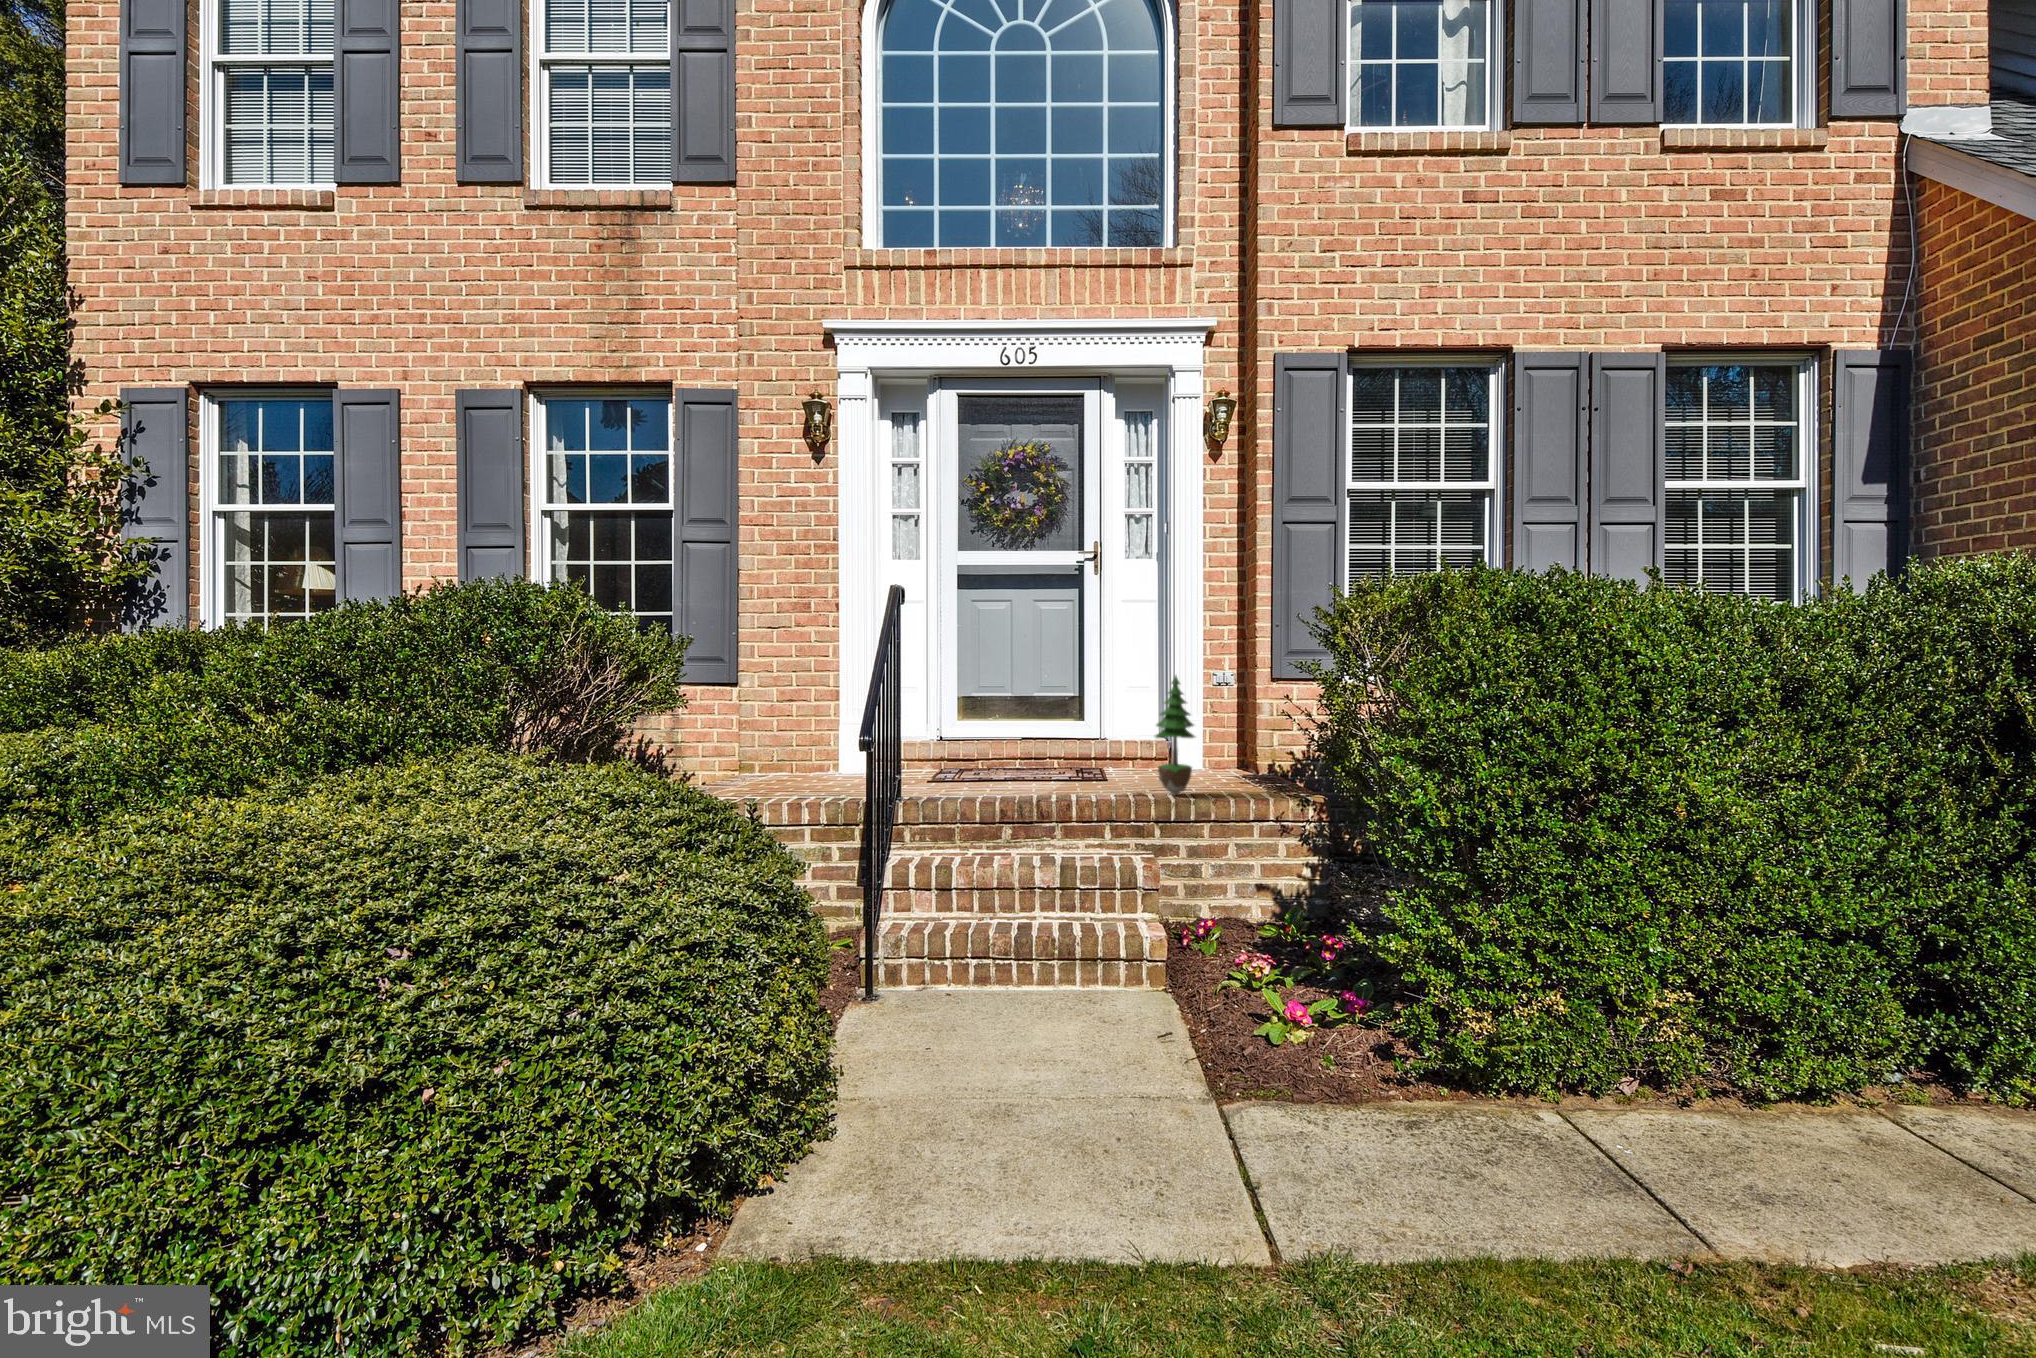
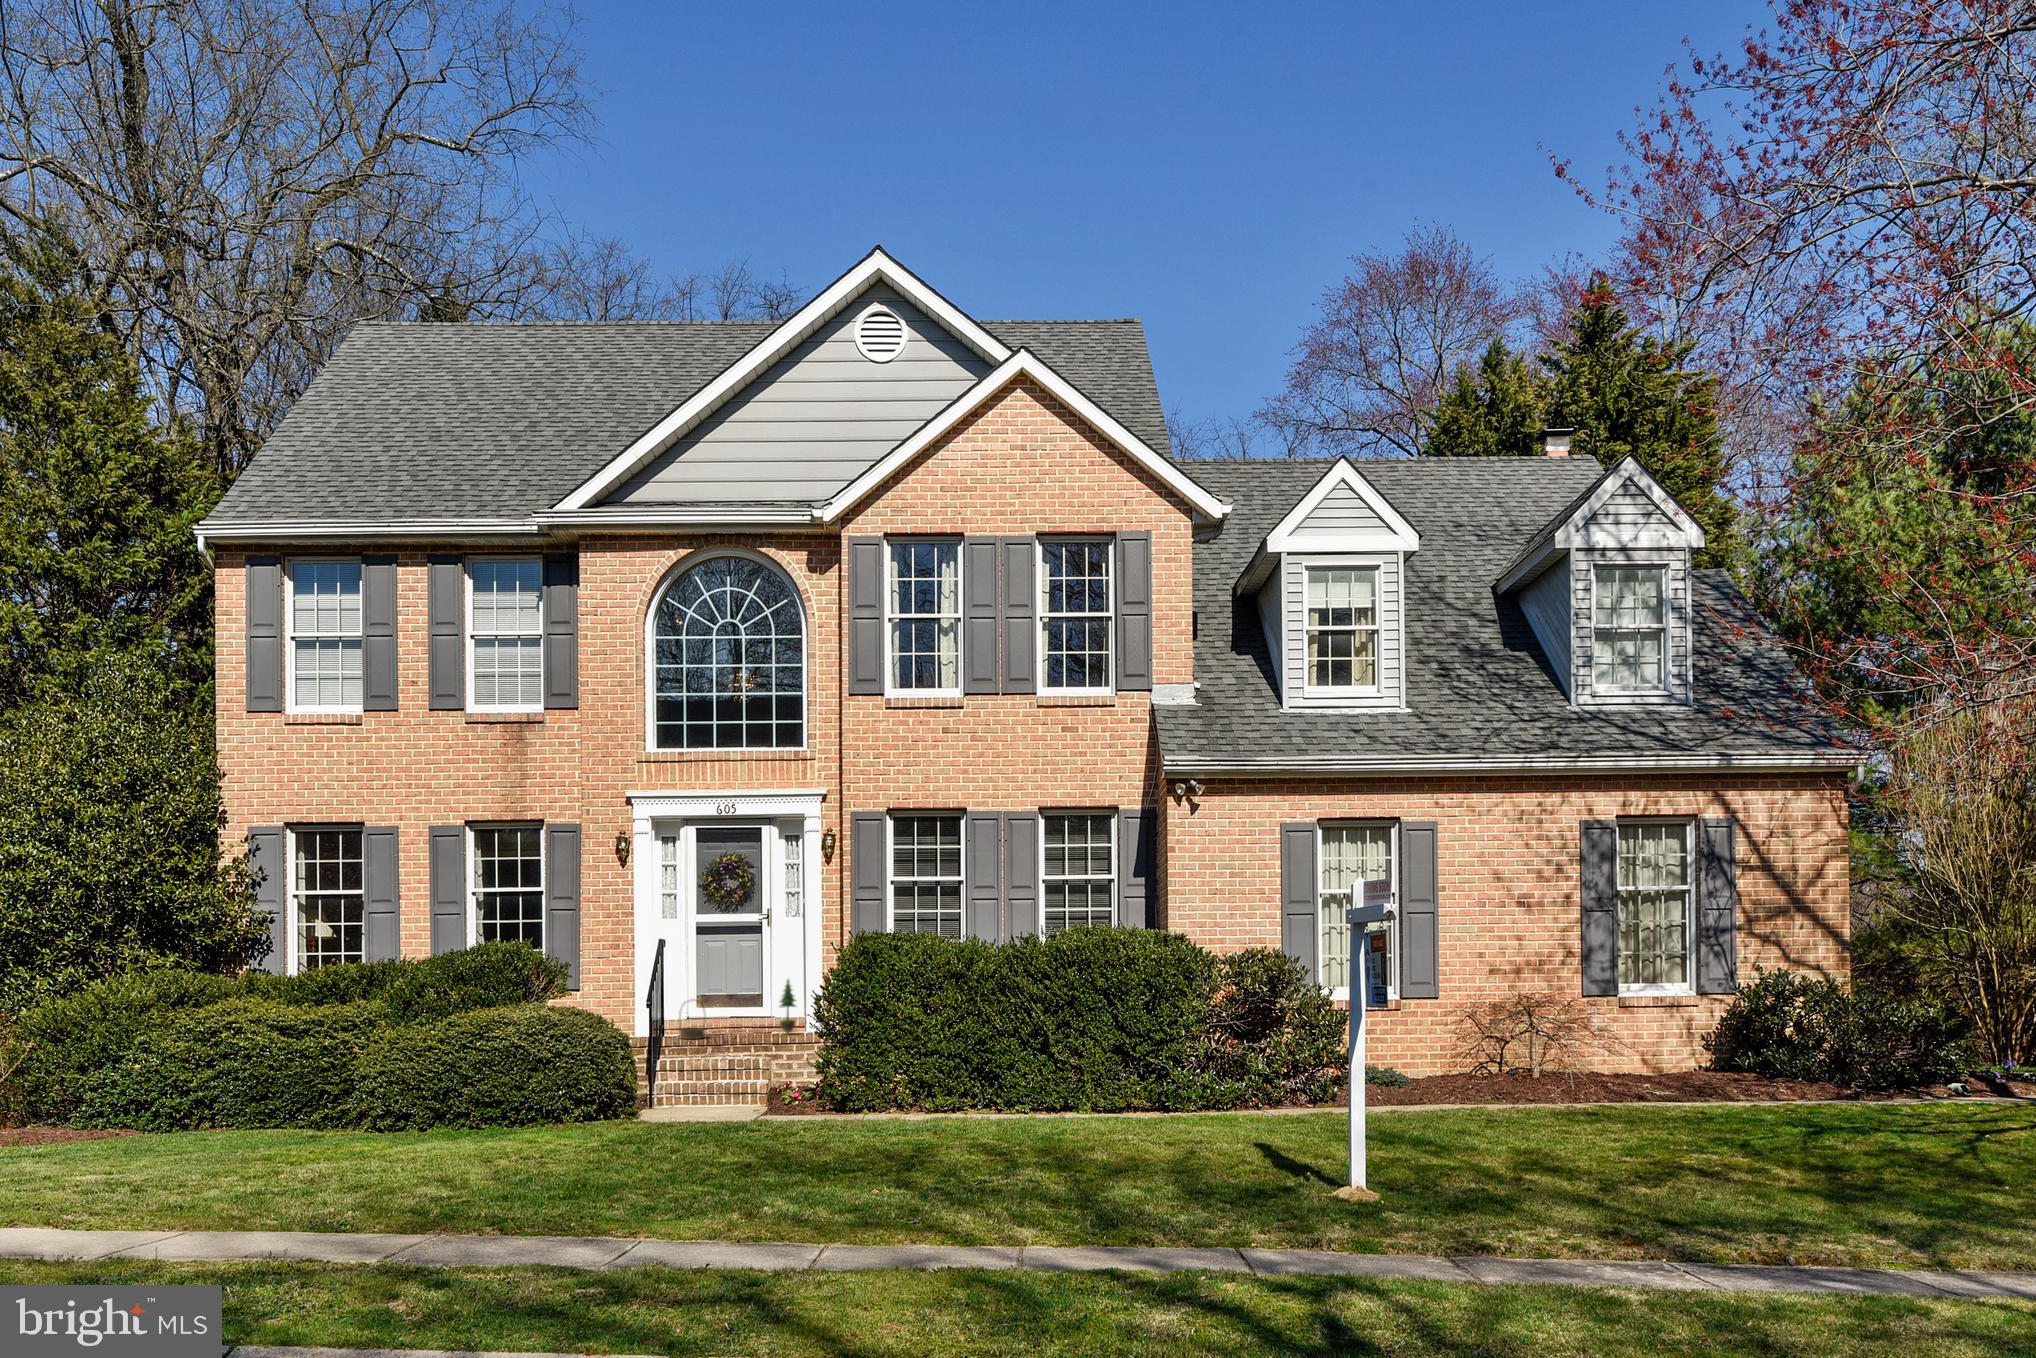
basket: none [943,716,999,803] -> present [680,1027,705,1039]

